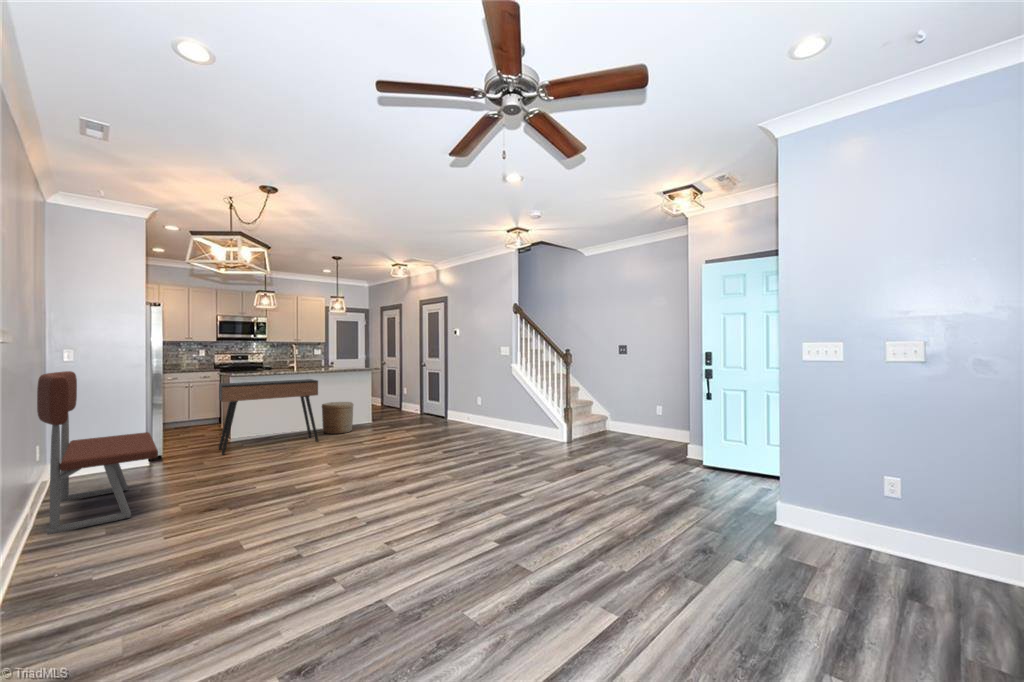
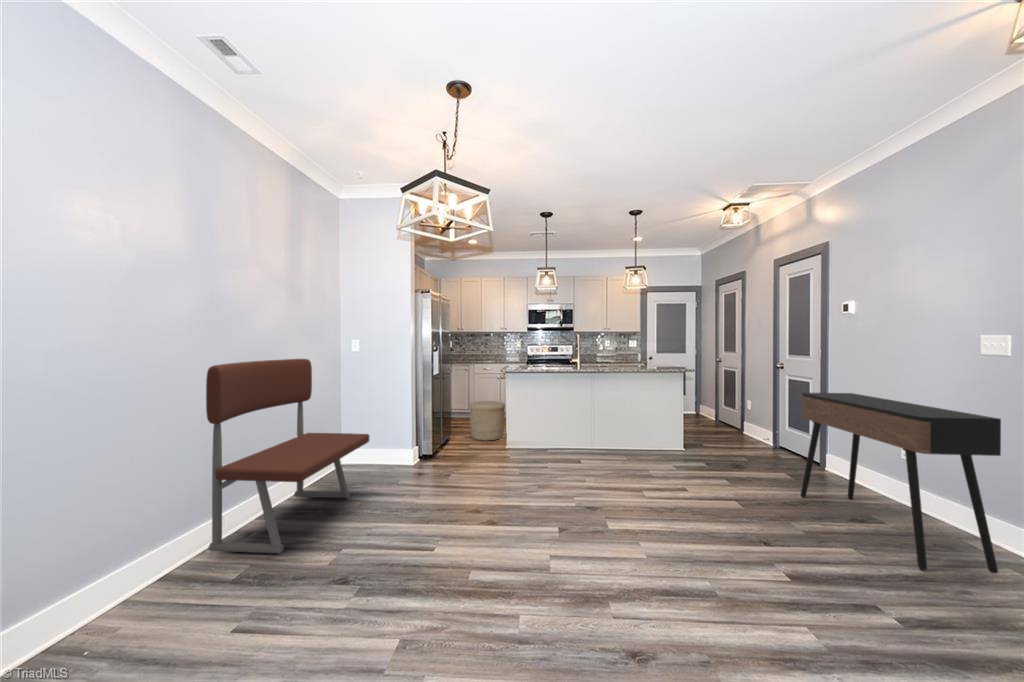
console table: present [219,379,318,455] -> present [801,393,1001,573]
woven basket: present [322,402,353,434] -> present [469,401,505,441]

